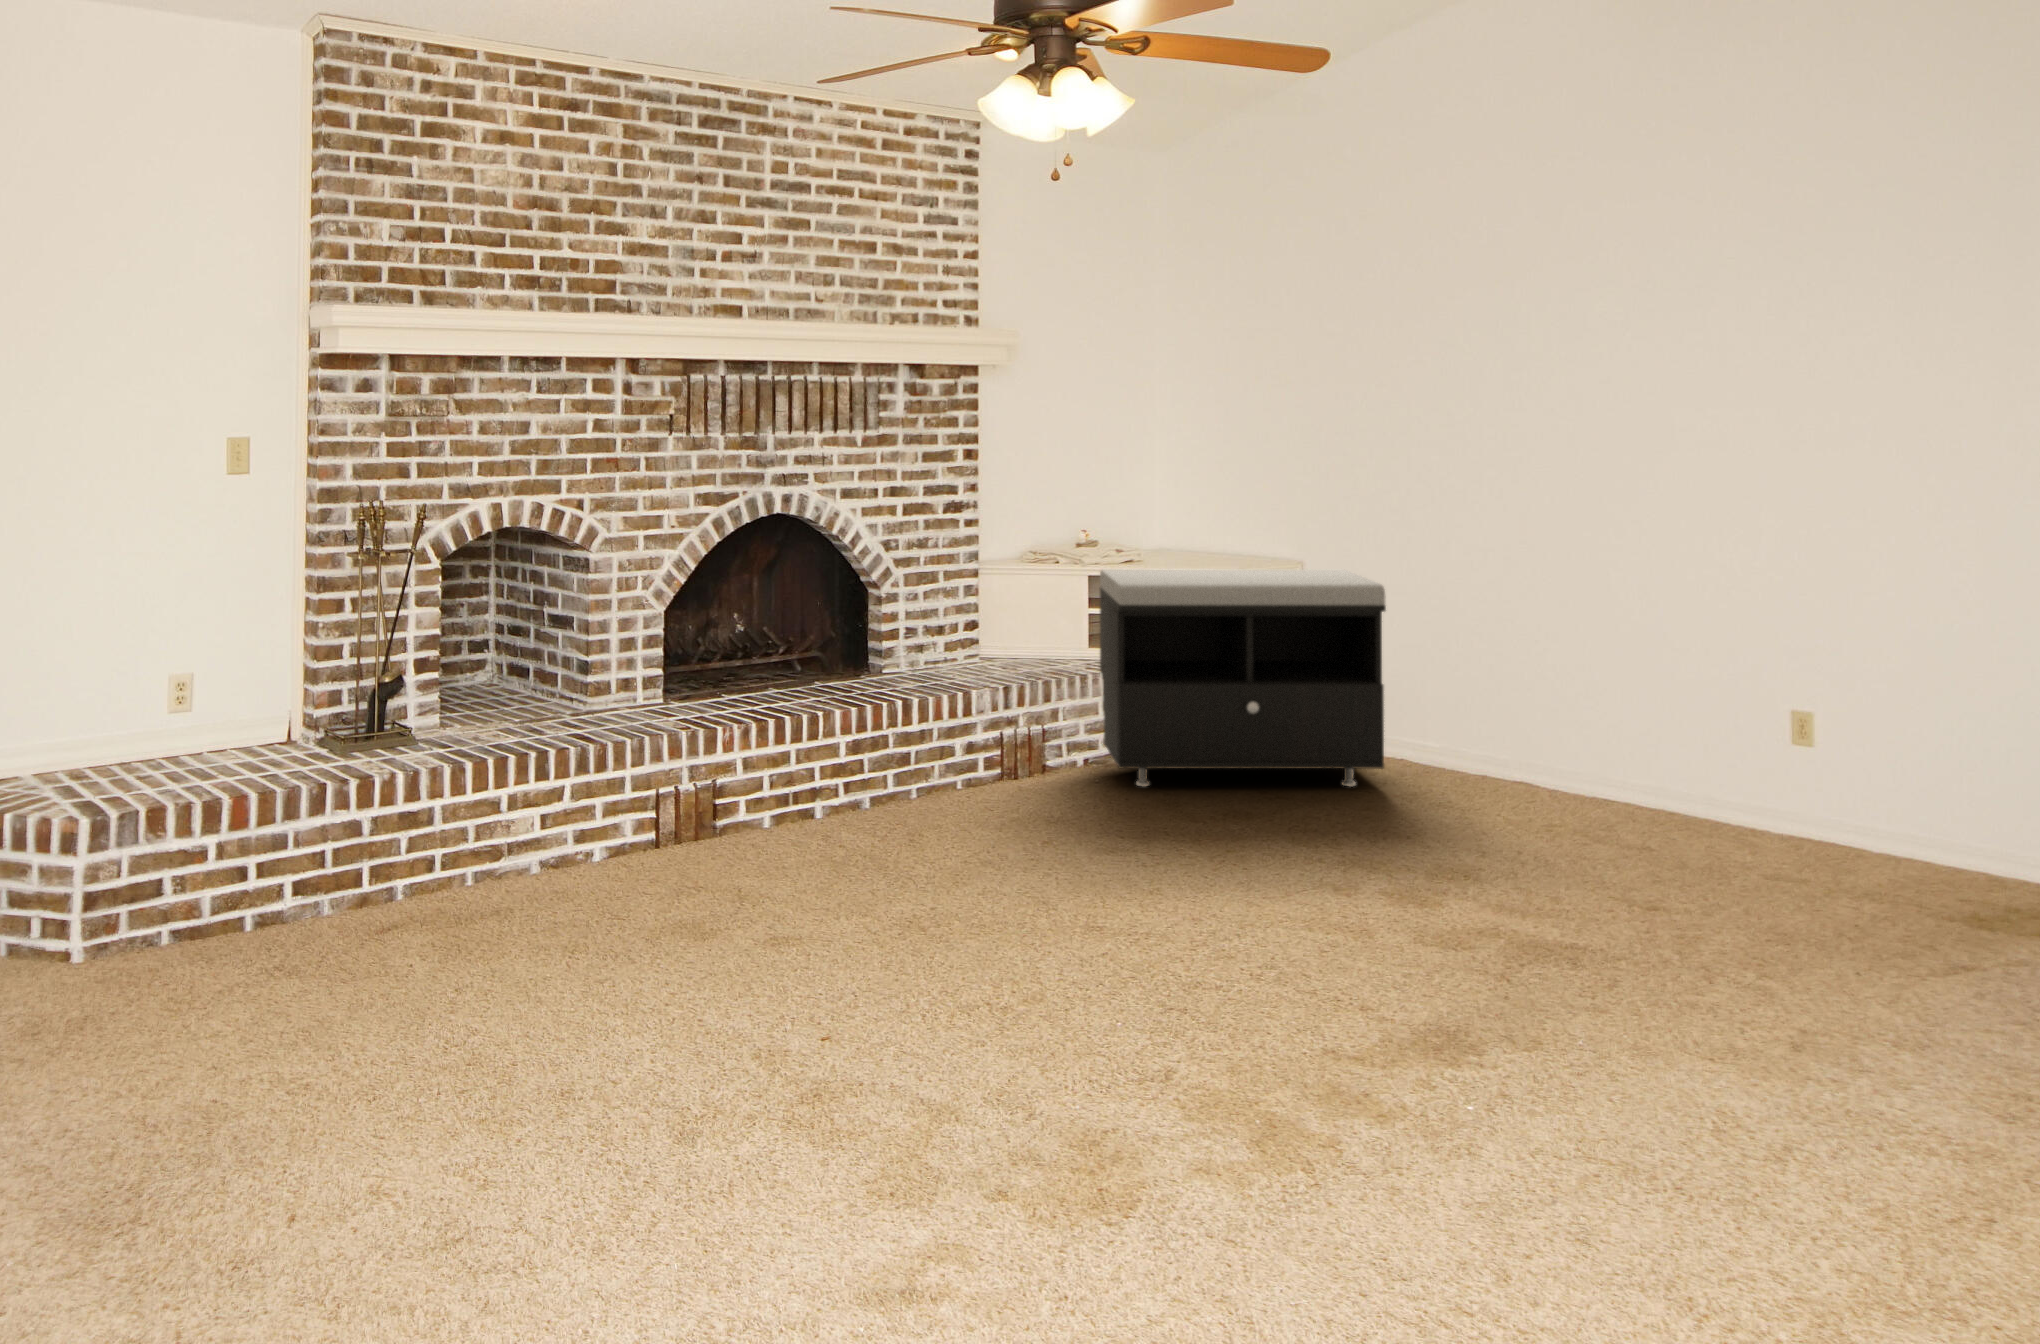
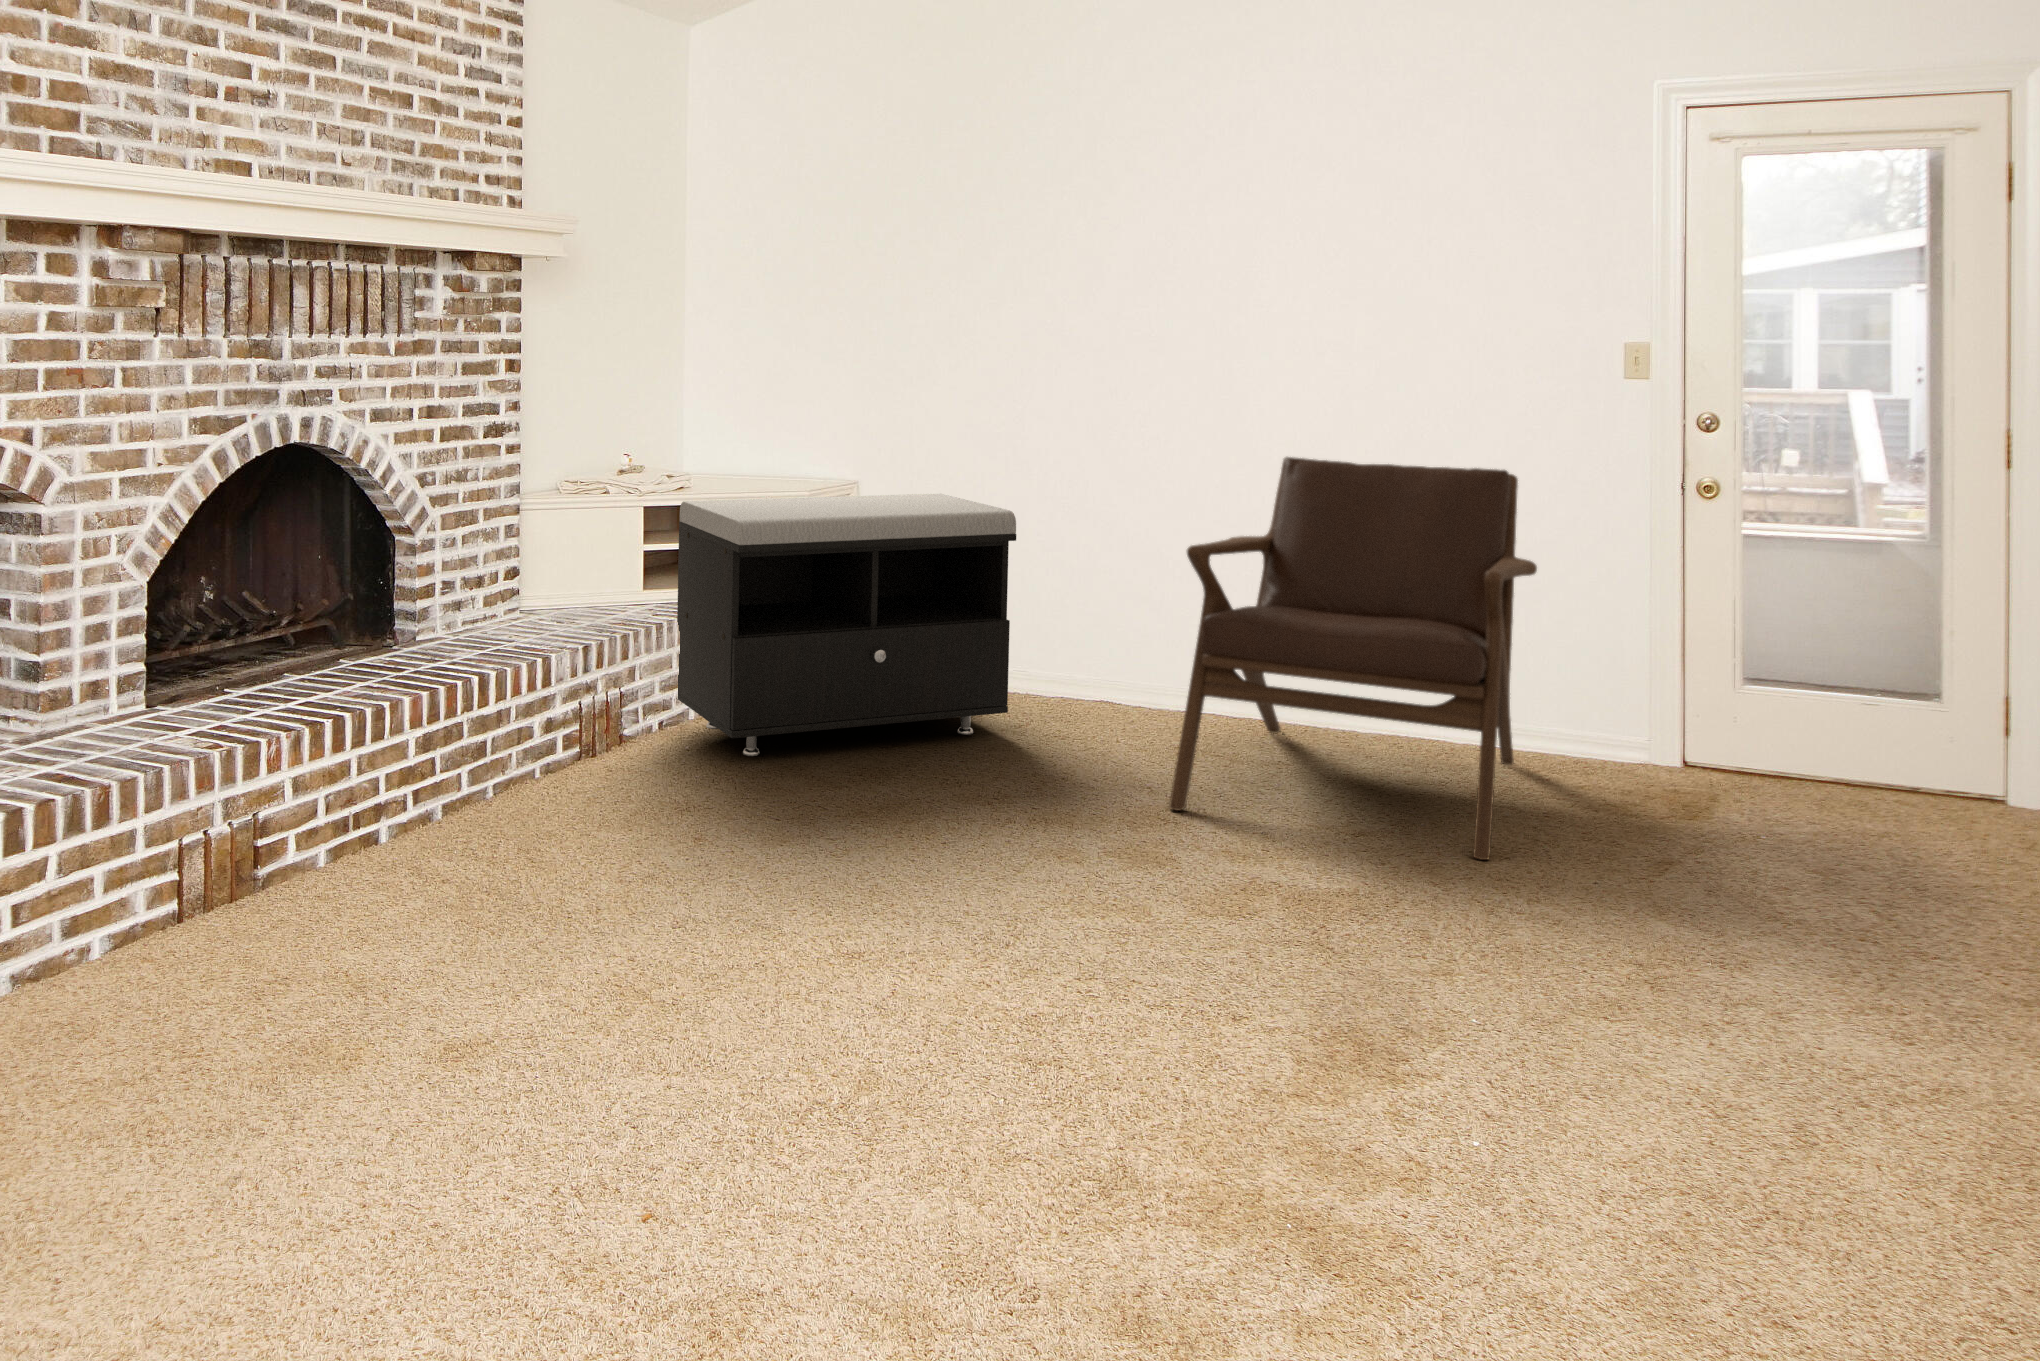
lounge chair: none [1477,539,1898,919] -> present [1169,457,1537,860]

